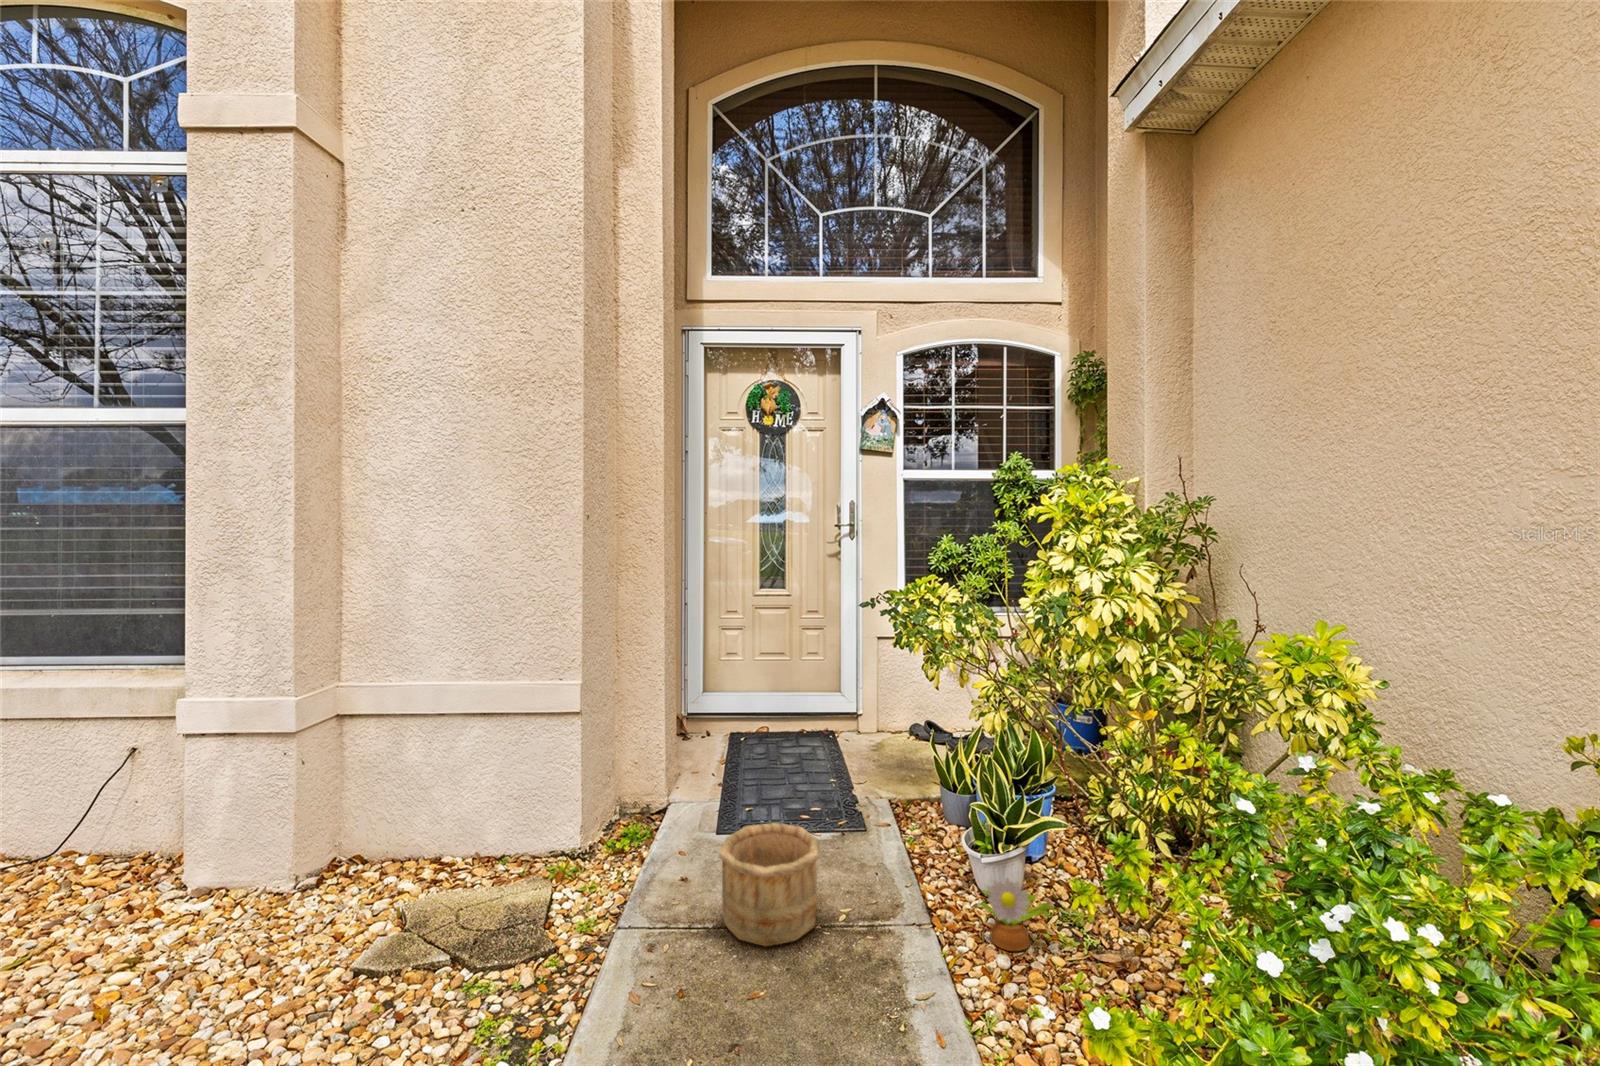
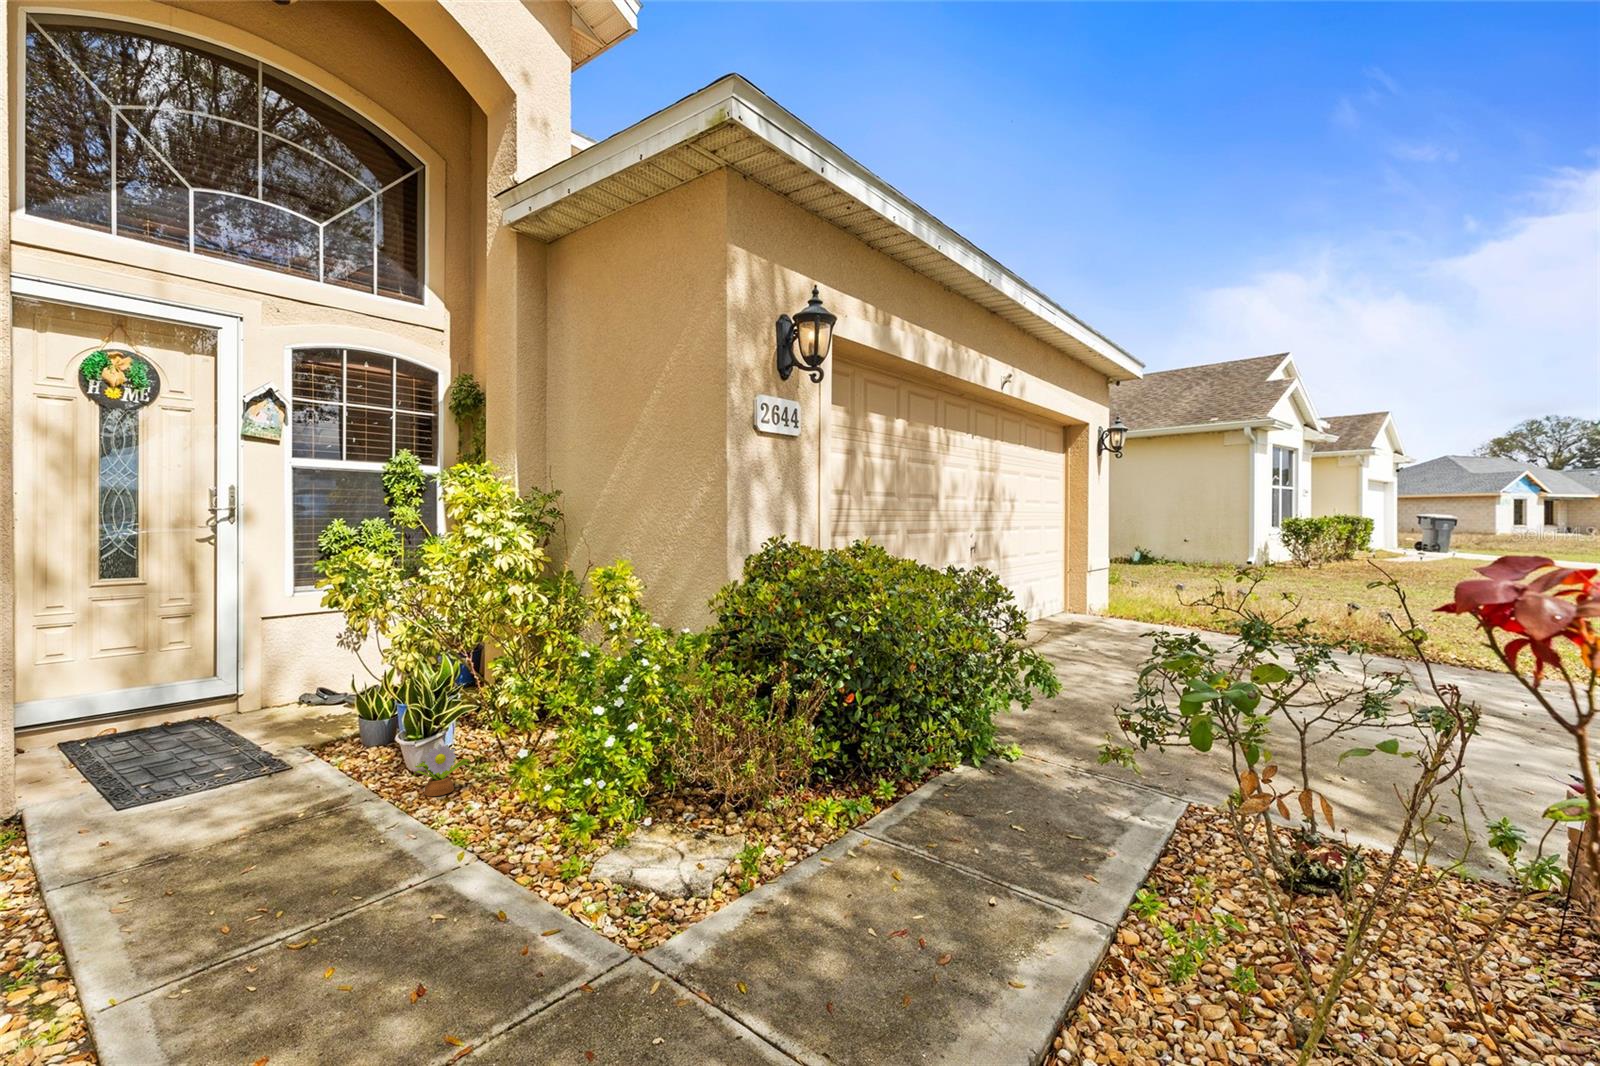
wooden bucket: present [719,823,819,947] -> none [166,757,278,854]

